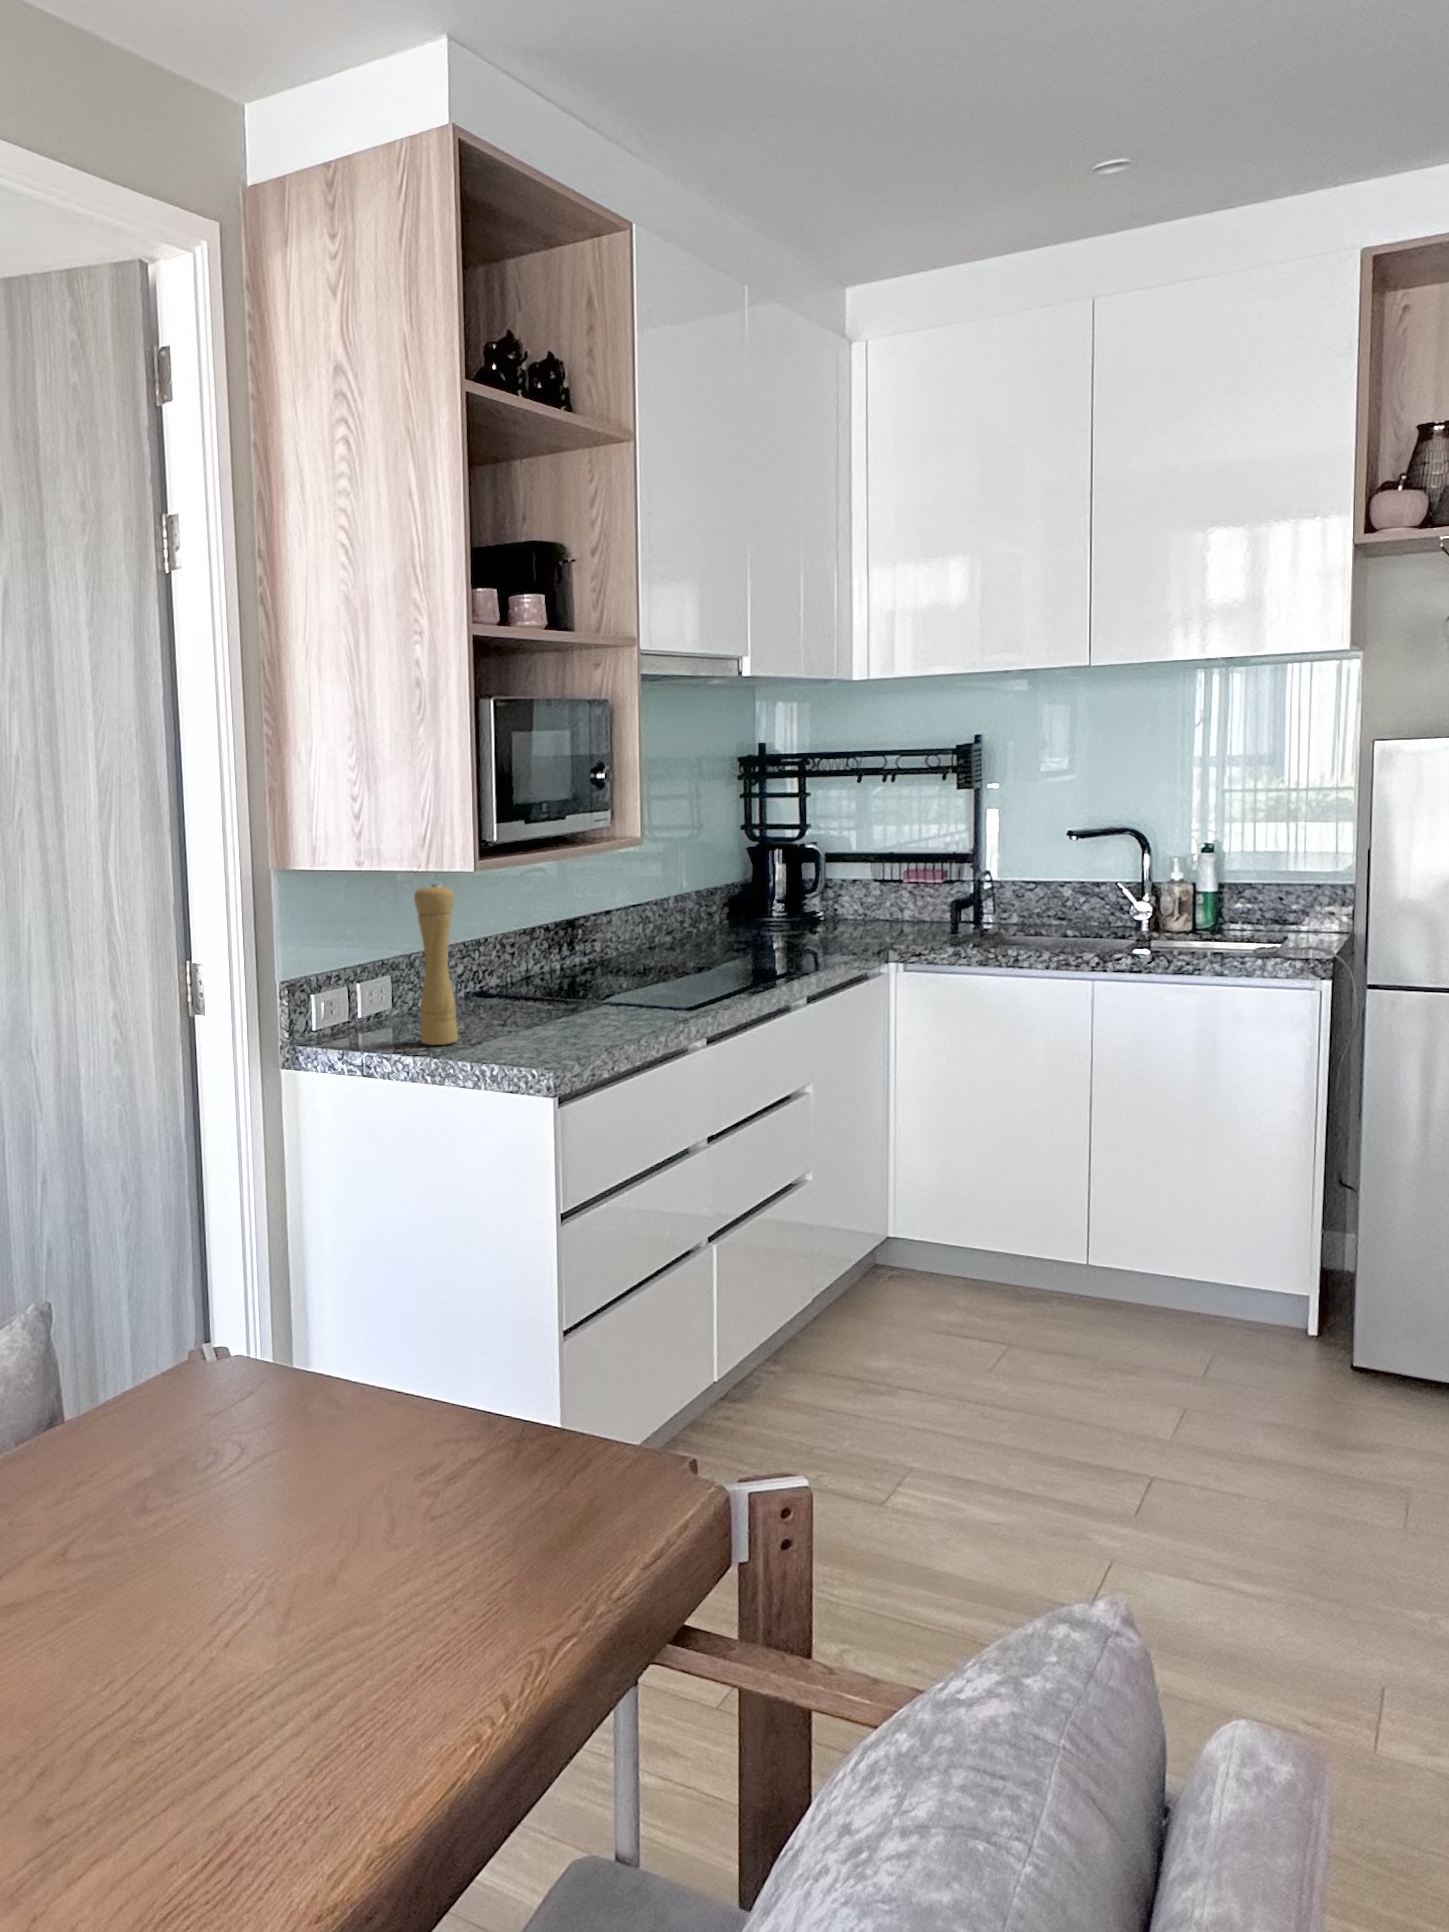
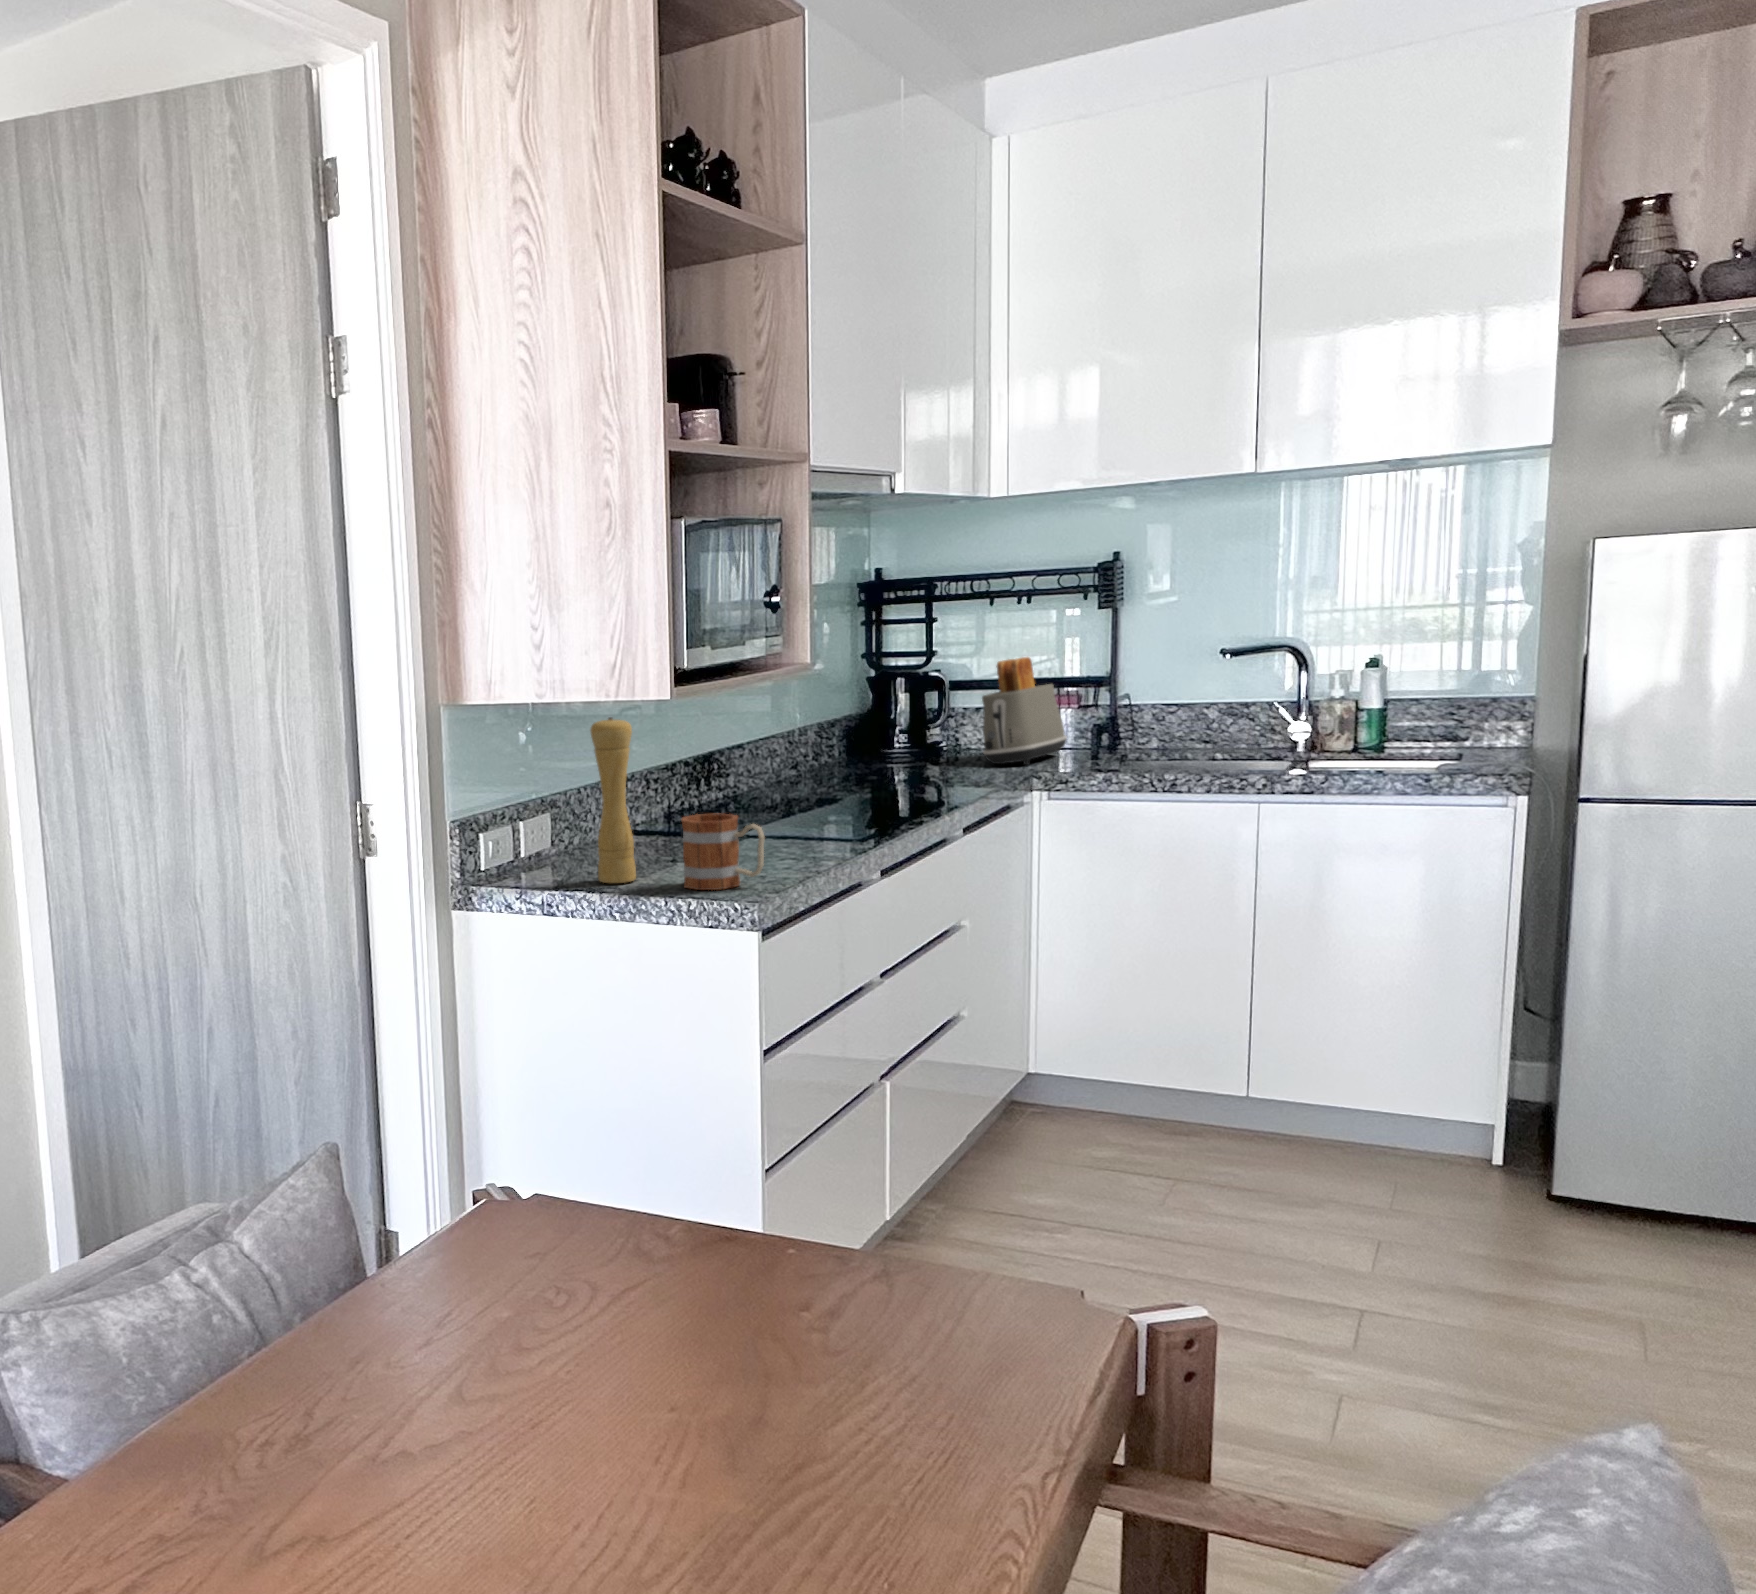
toaster: none [846,834,929,934] -> present [982,657,1067,765]
mug: none [493,980,573,1055] -> present [682,814,764,890]

